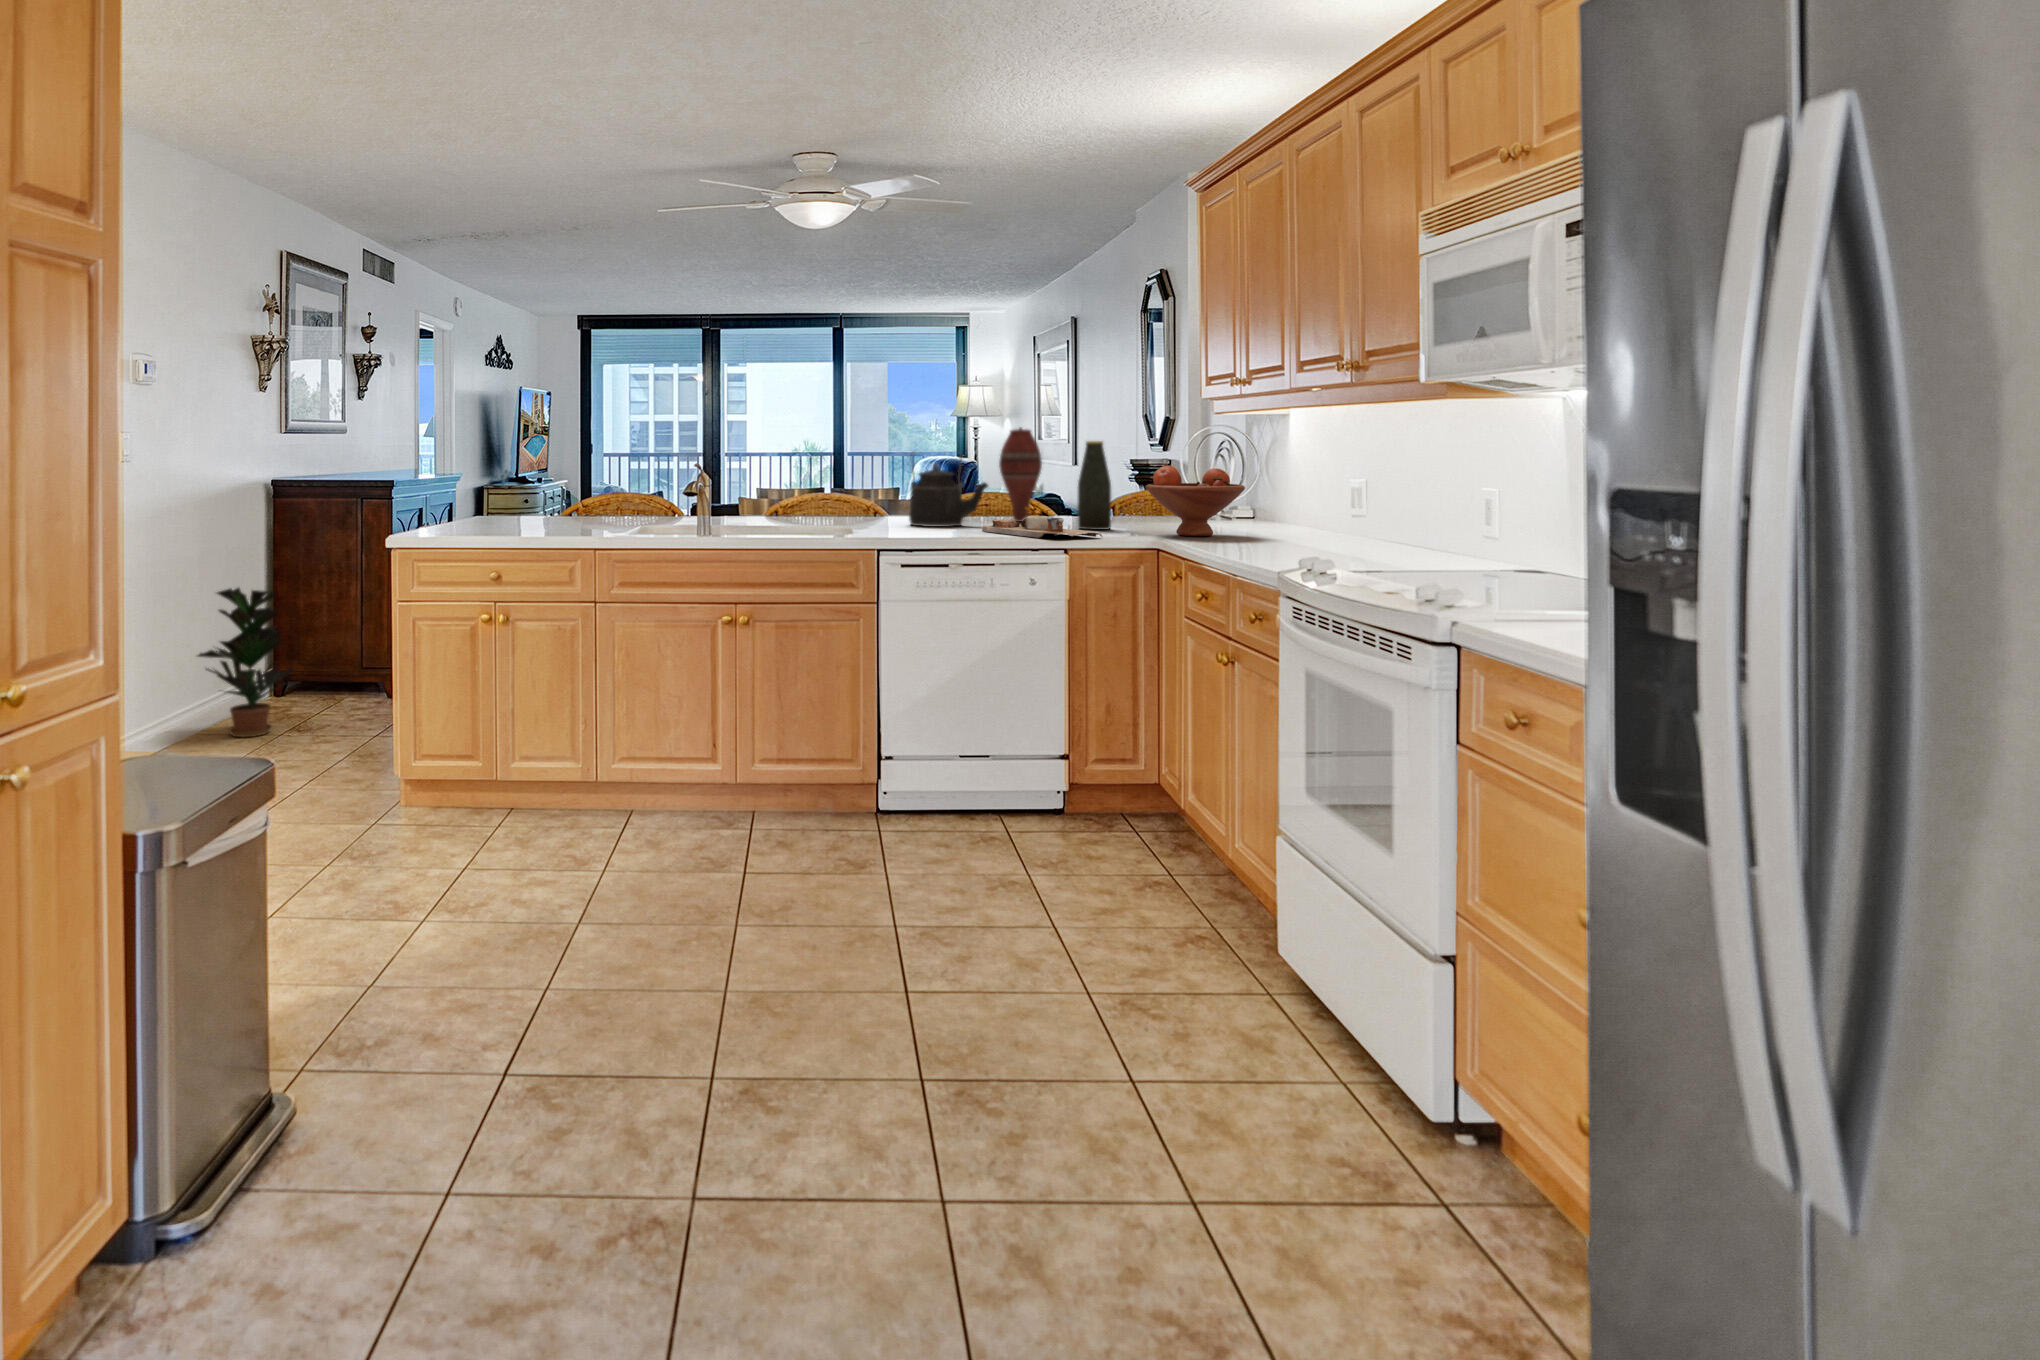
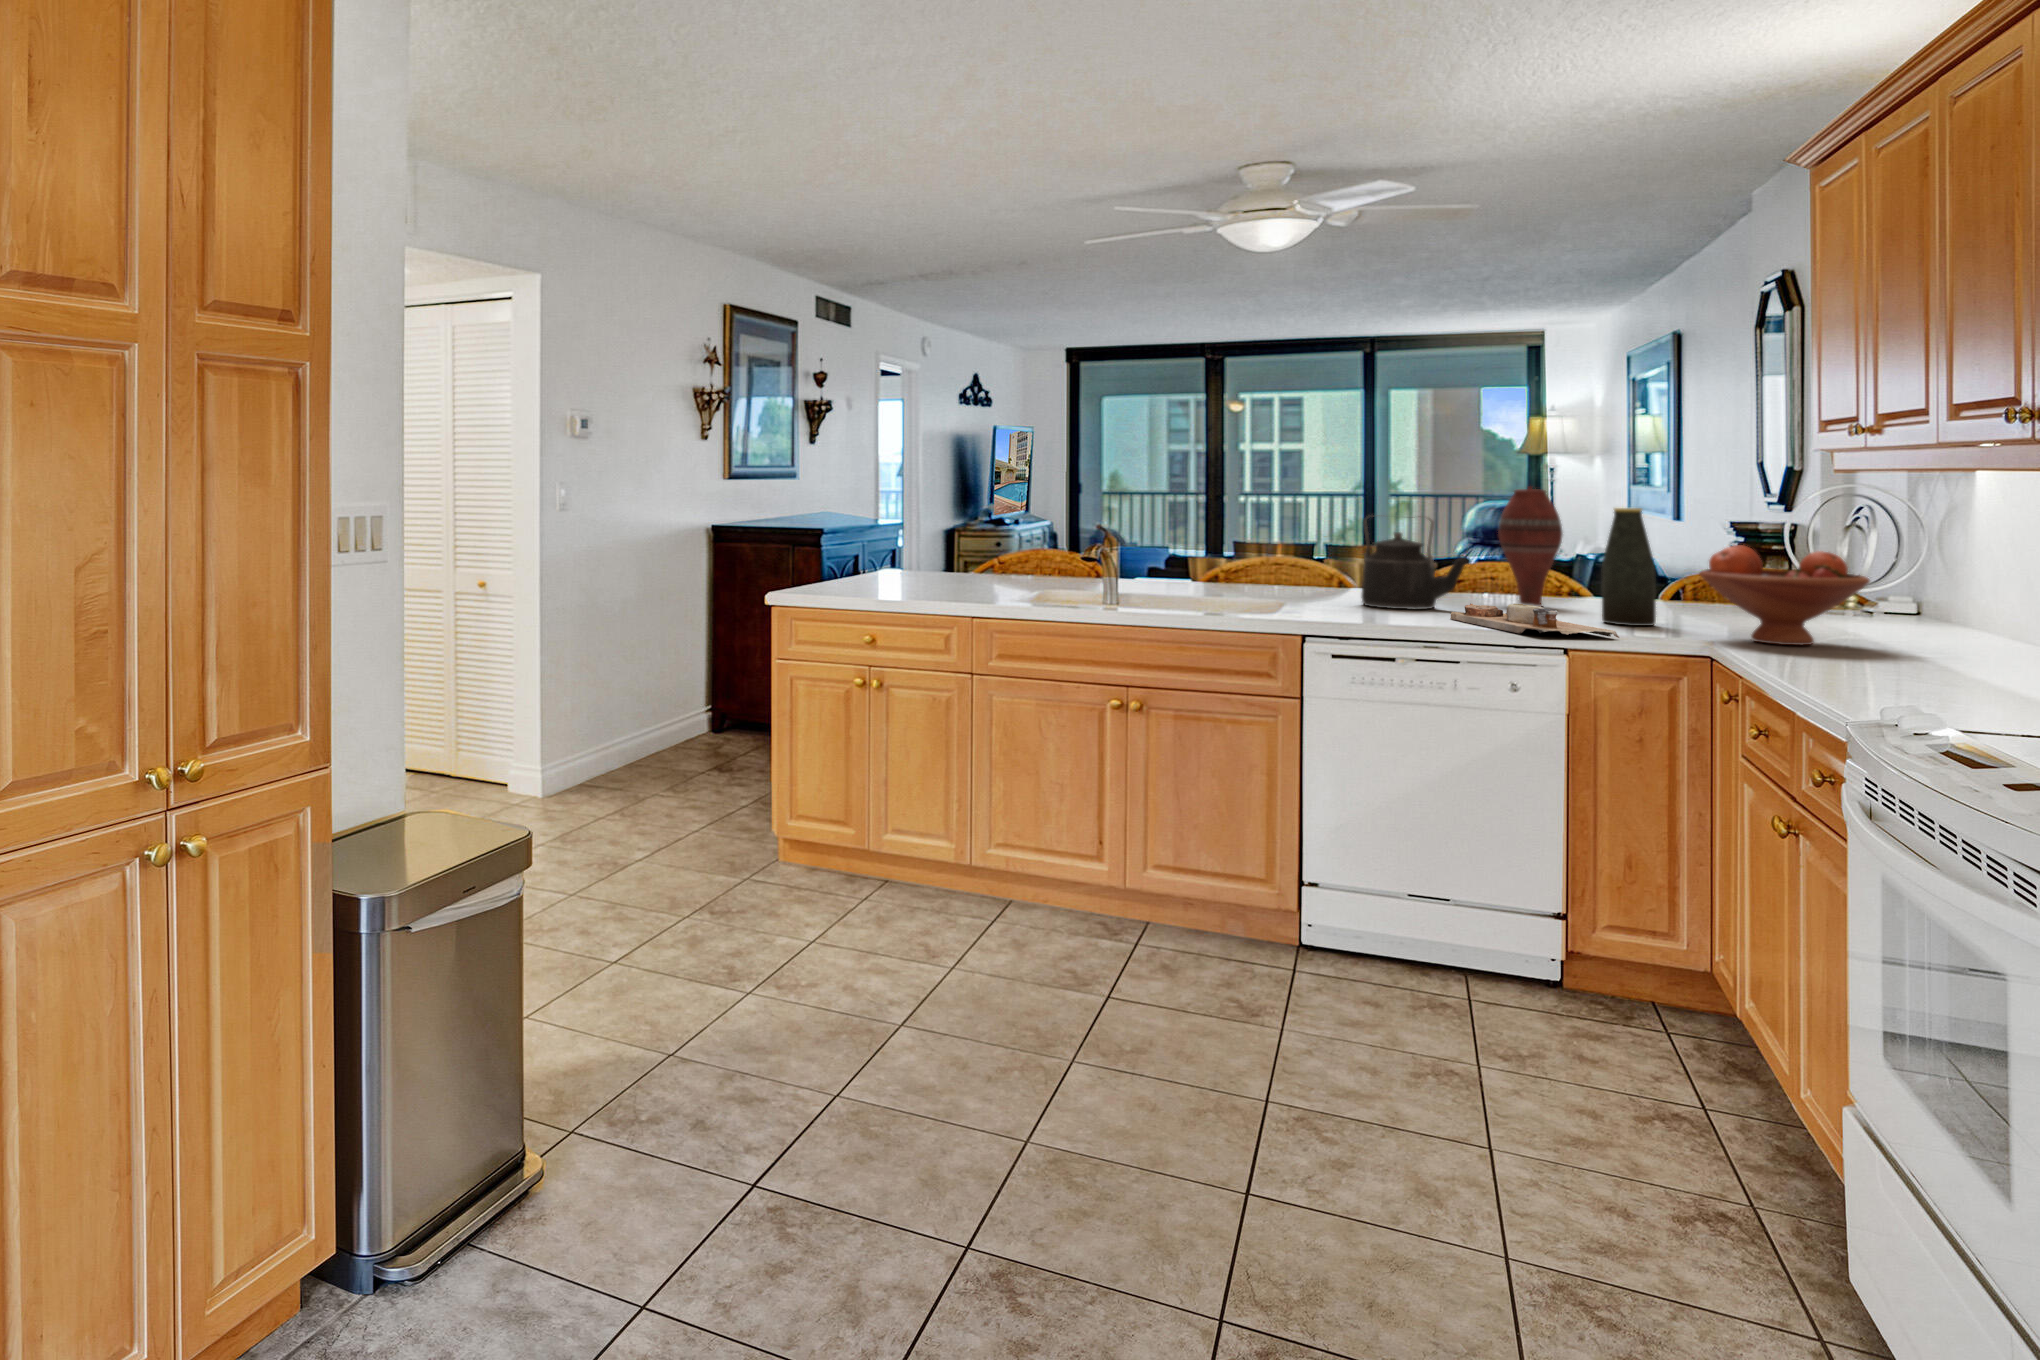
potted plant: present [198,588,294,737] -> none [638,626,723,768]

